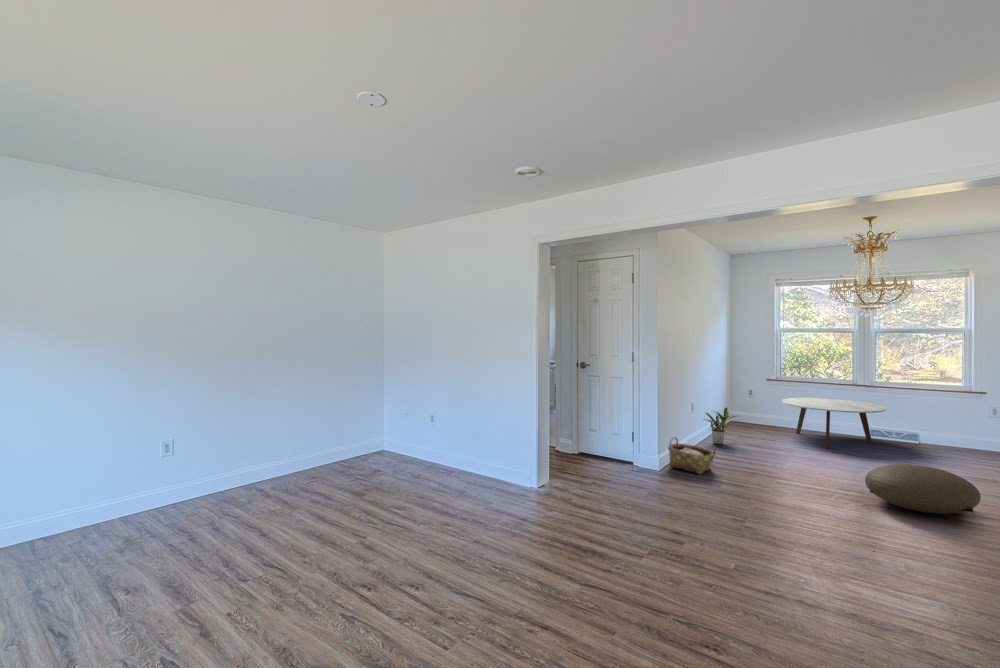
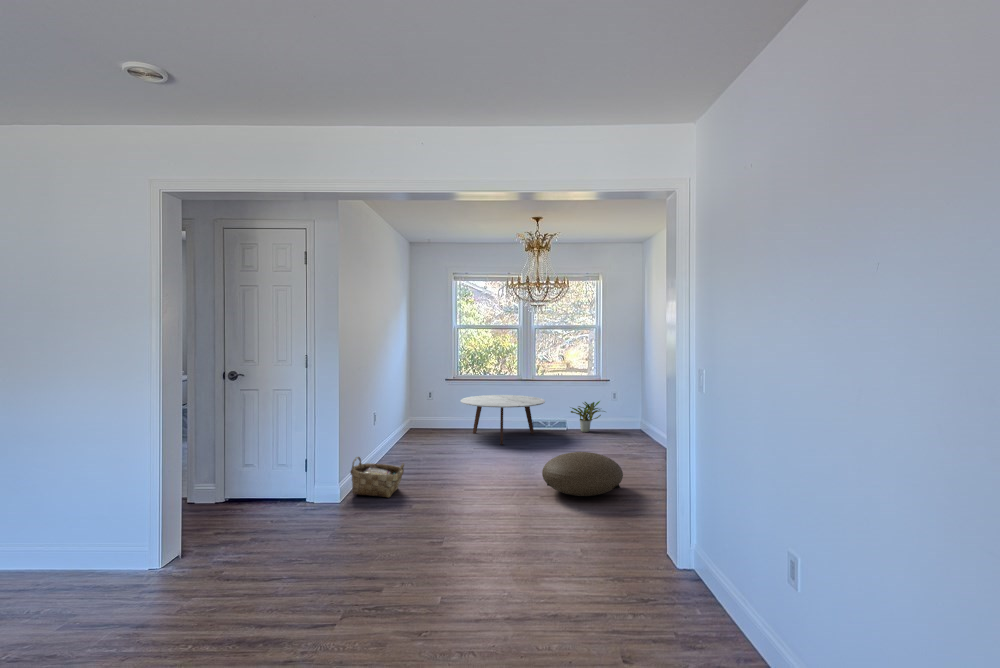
potted plant: present [704,408,736,444] -> present [571,401,605,432]

